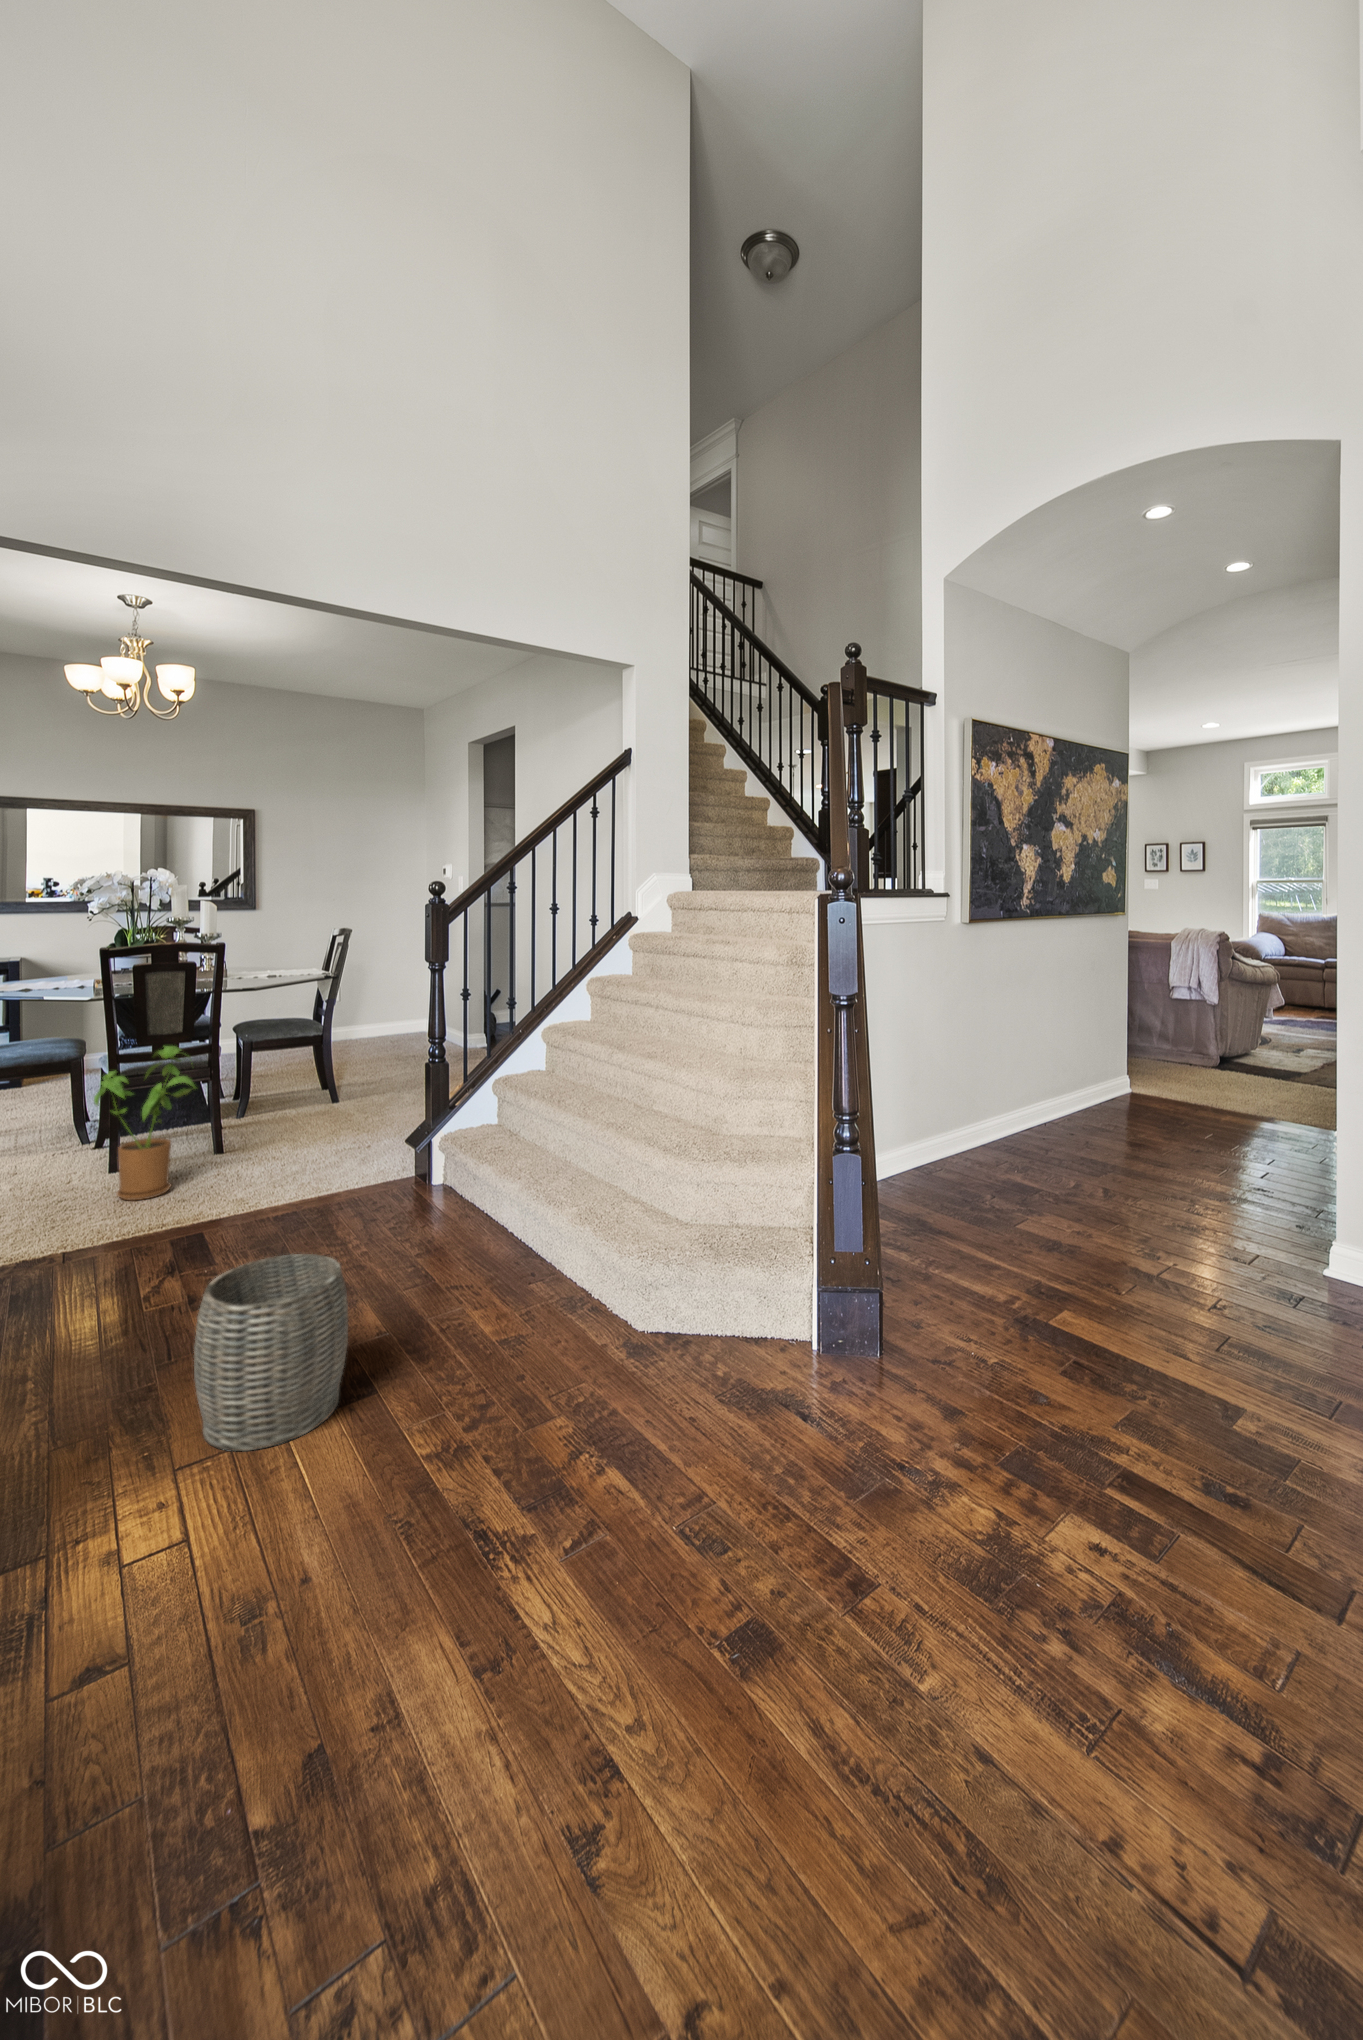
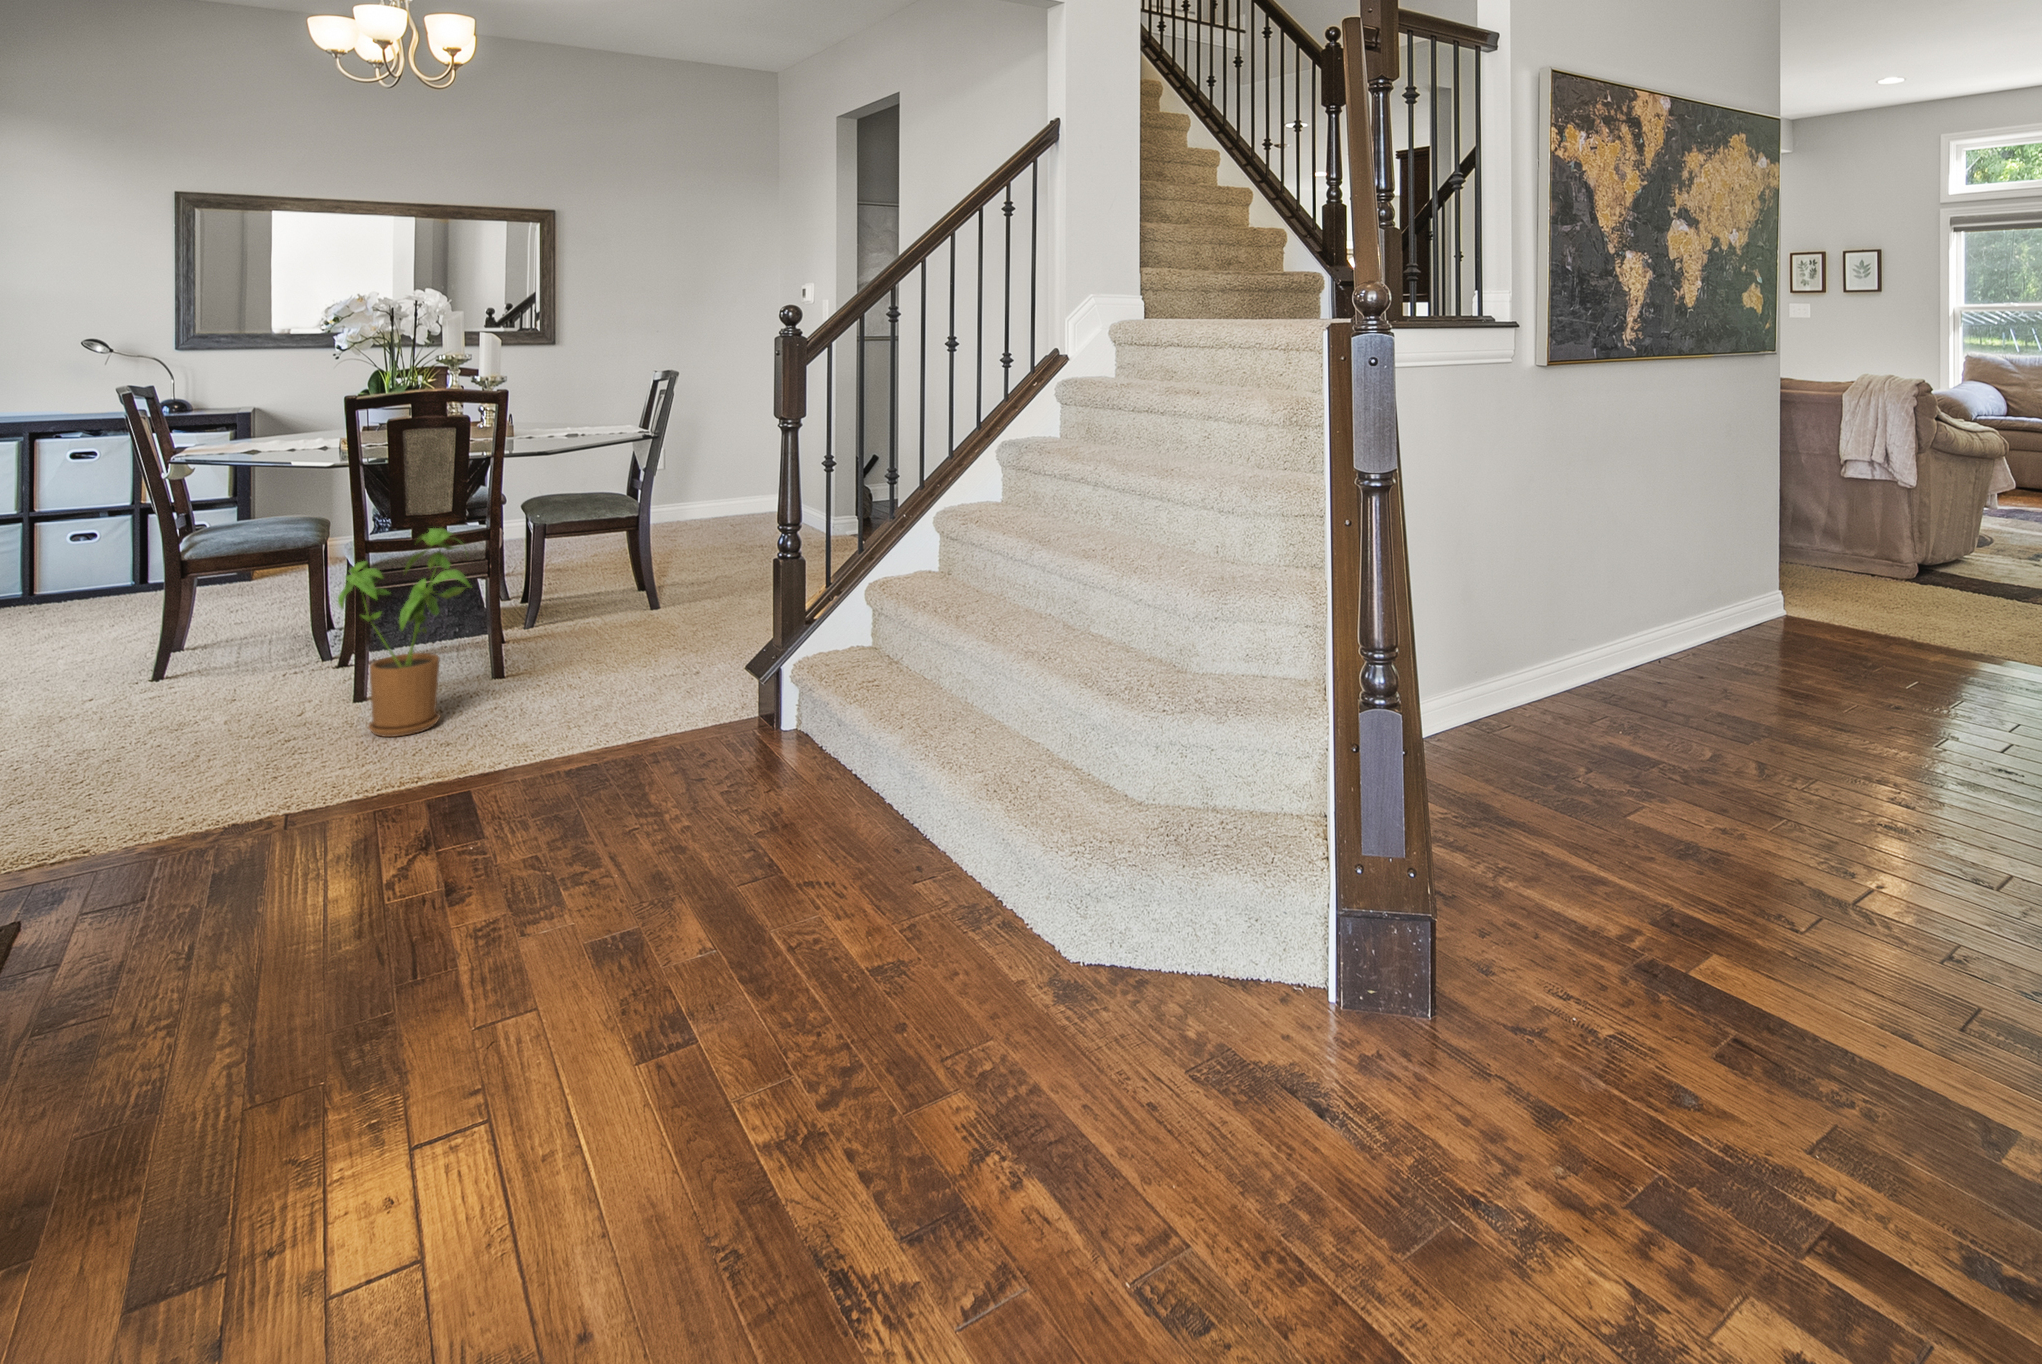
woven basket: present [194,1254,348,1451] -> none [441,835,656,1123]

